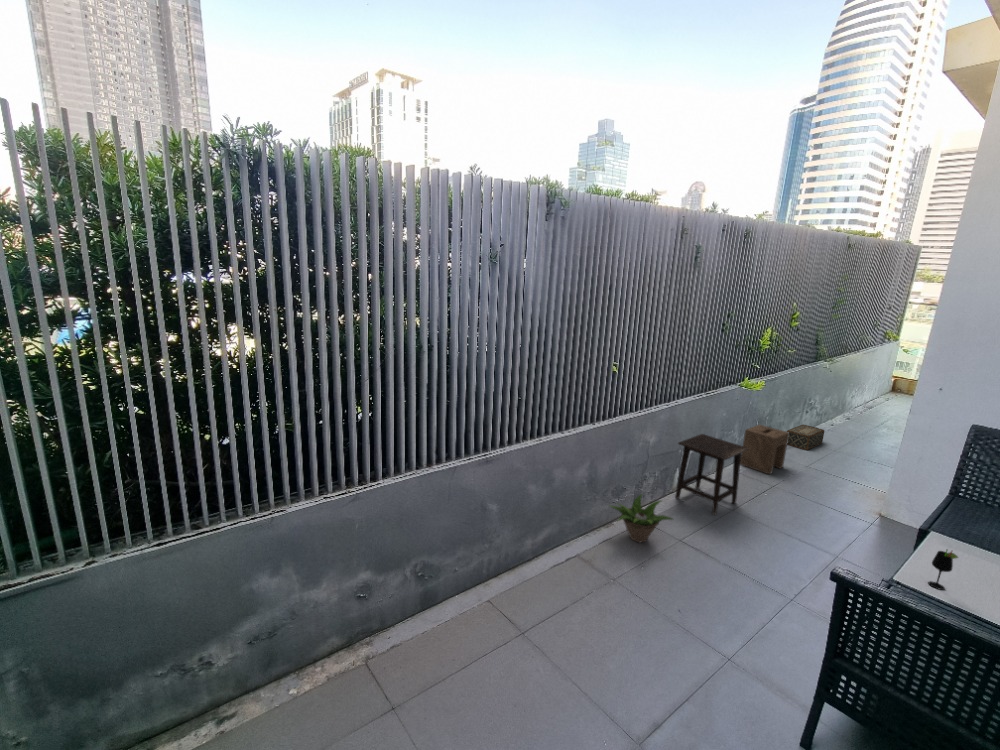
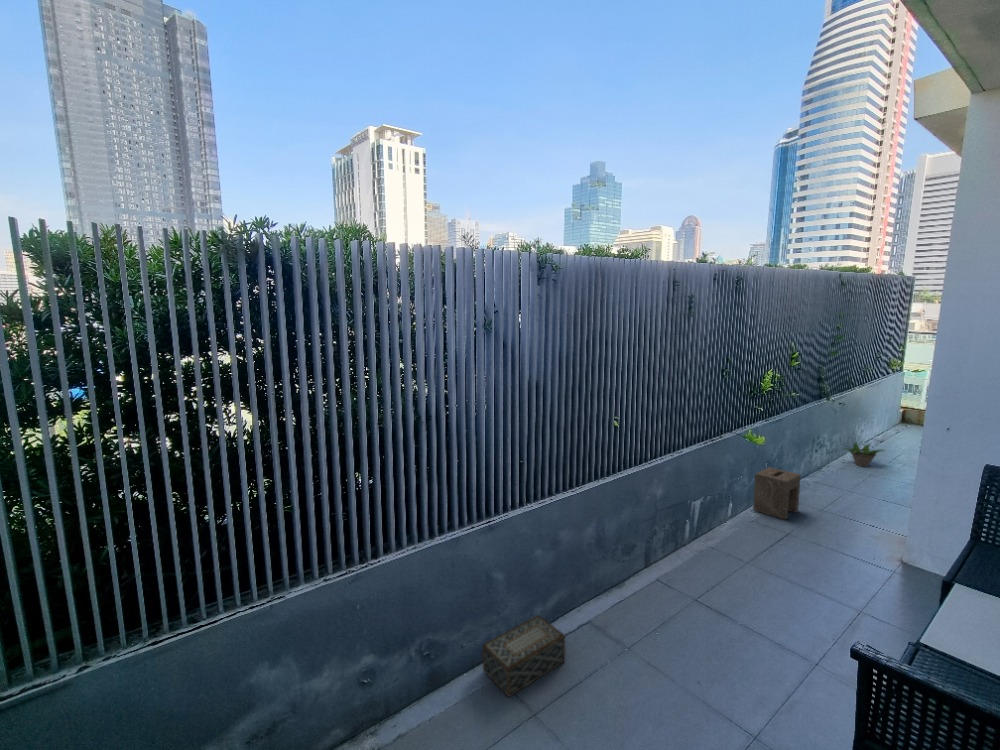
woven basket: present [787,425,824,450] -> present [482,615,565,696]
side table: present [675,434,749,515] -> none [686,481,760,569]
decorative plant: present [611,494,672,542] -> present [846,442,883,467]
wine glass: present [928,550,958,590] -> none [956,610,983,654]

